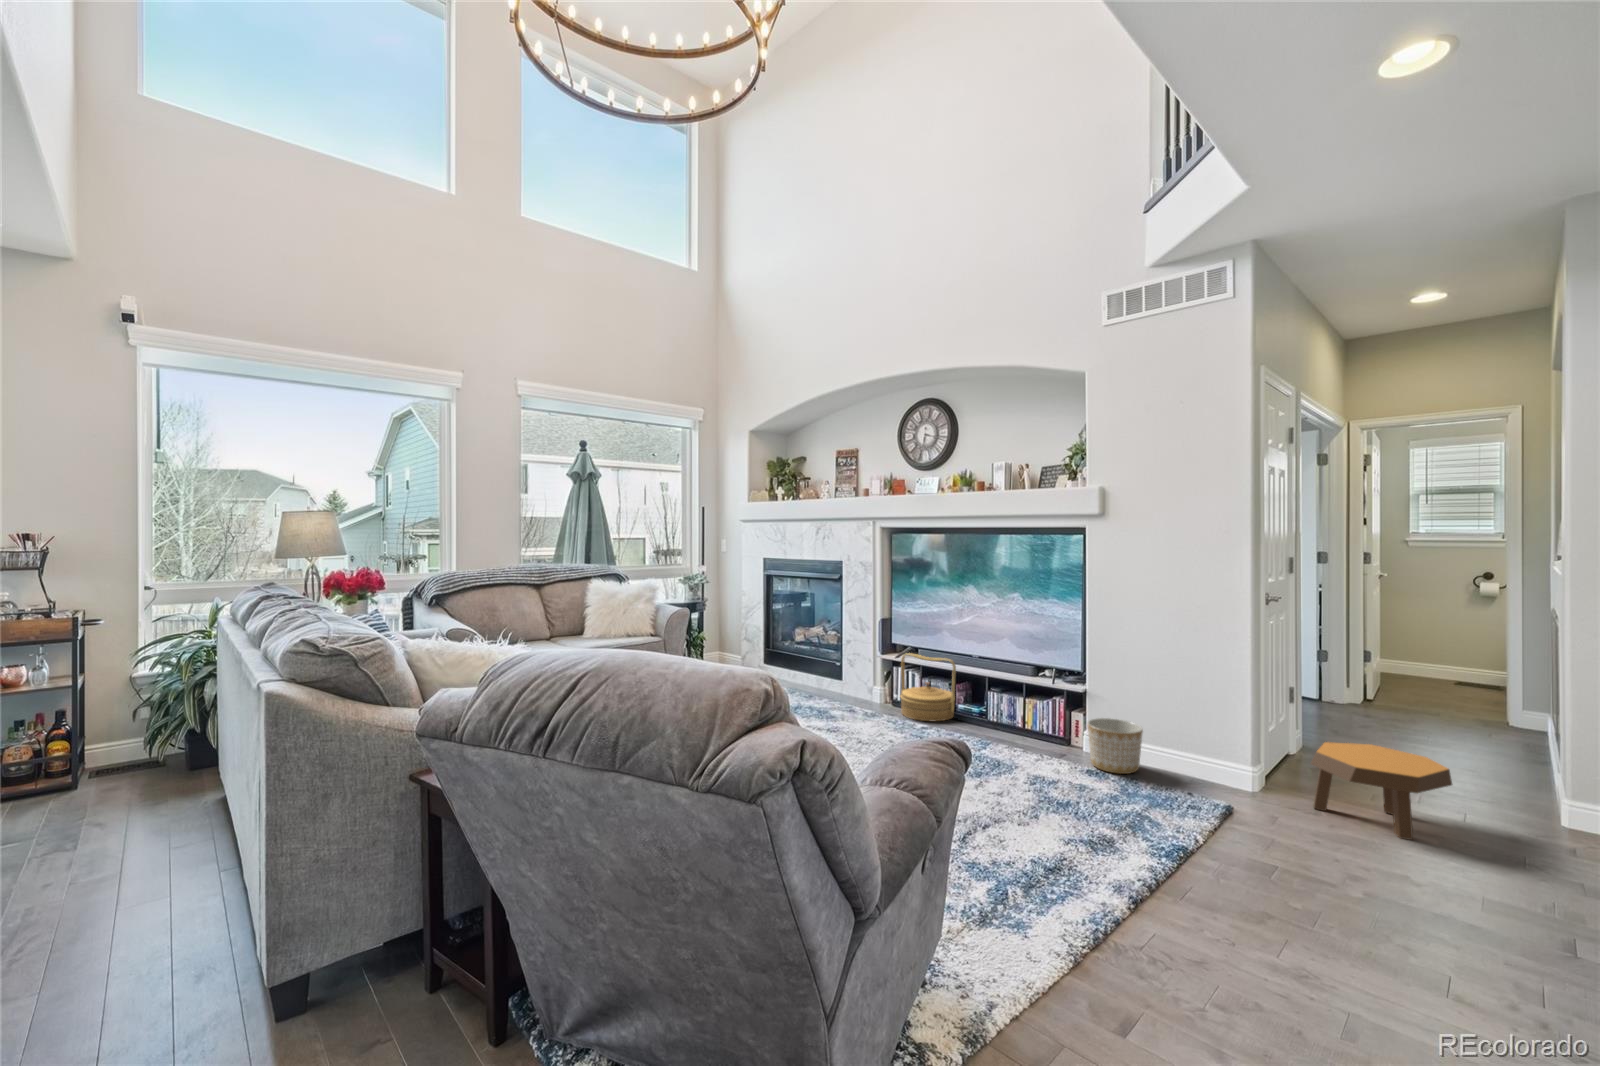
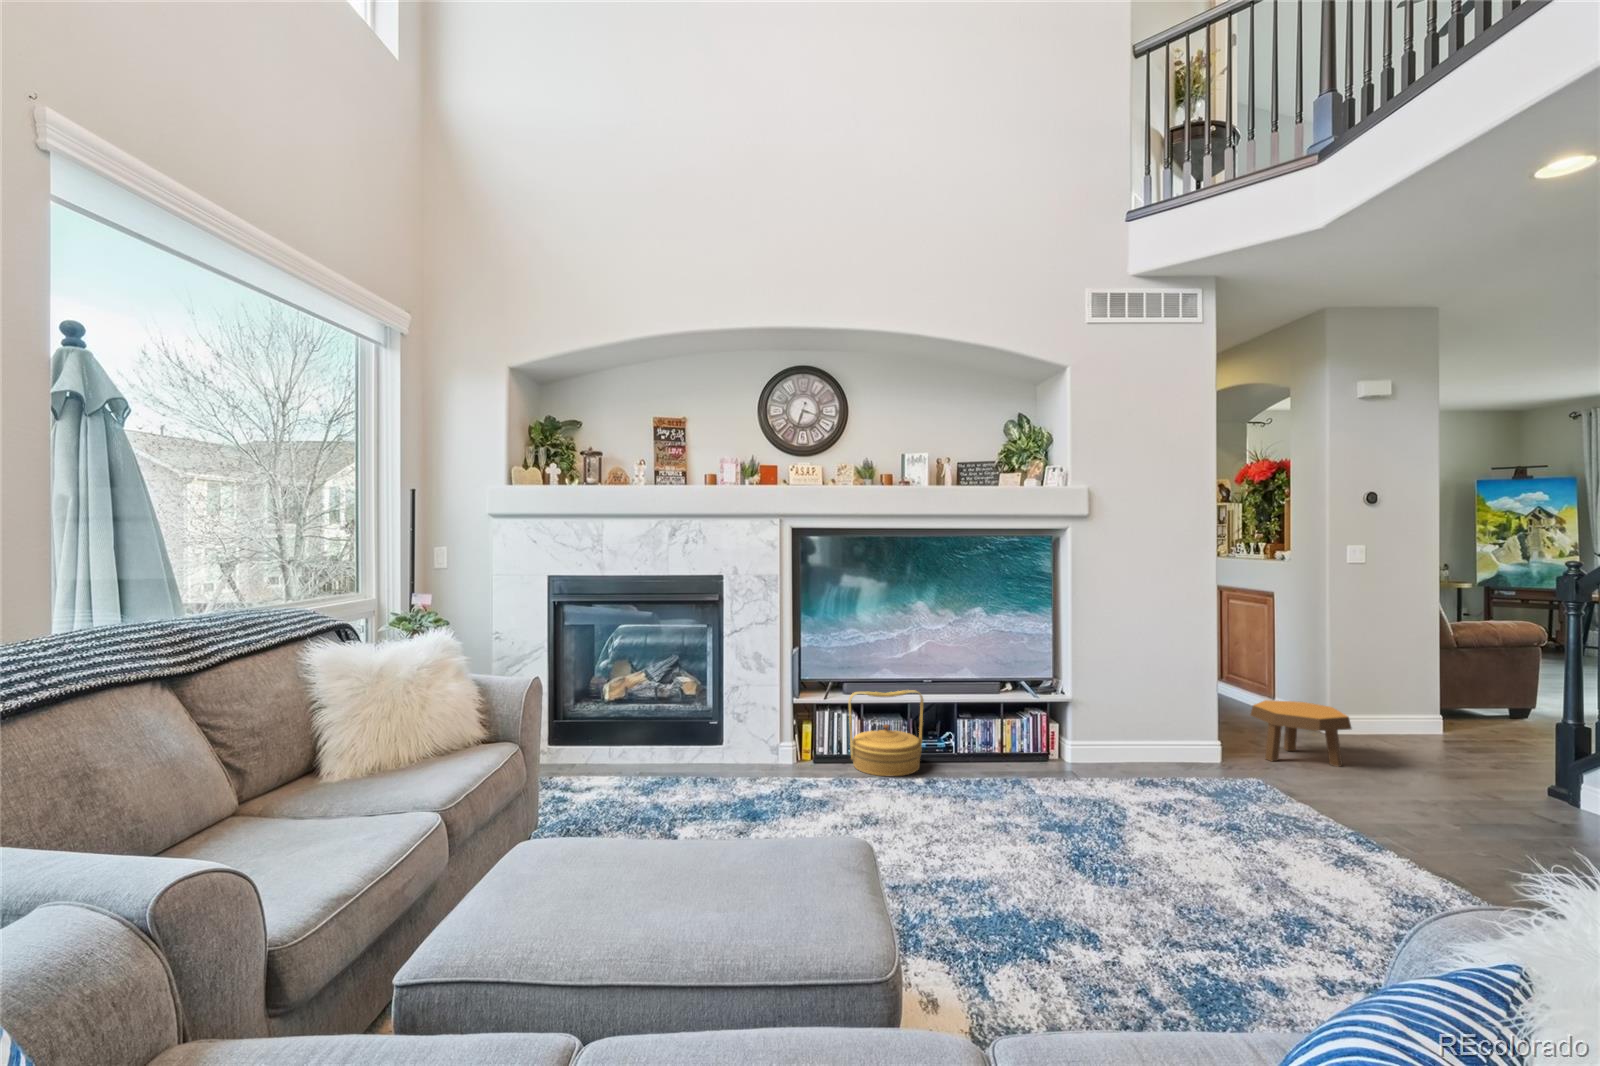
planter: present [1088,718,1143,774] -> none [1106,721,1161,776]

